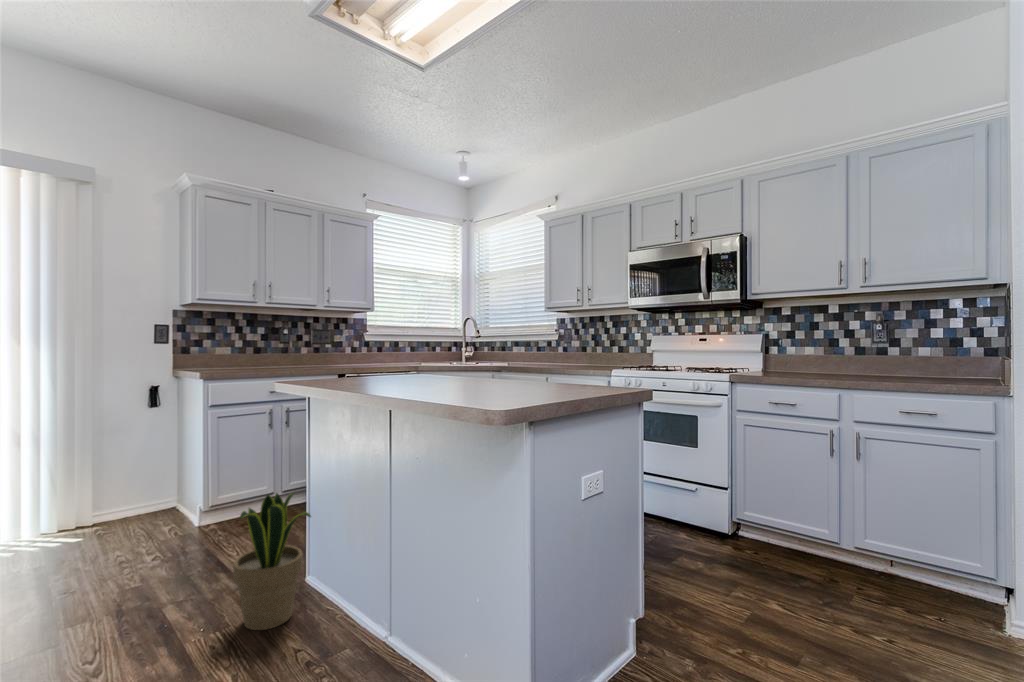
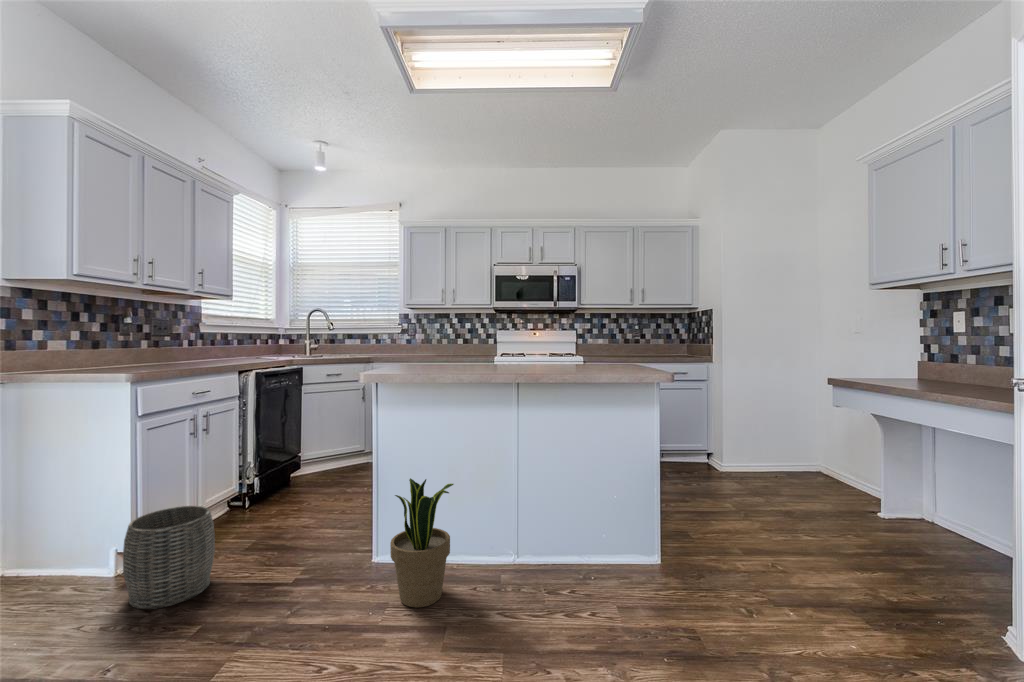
woven basket: none [167,478,234,552] -> present [123,506,215,609]

